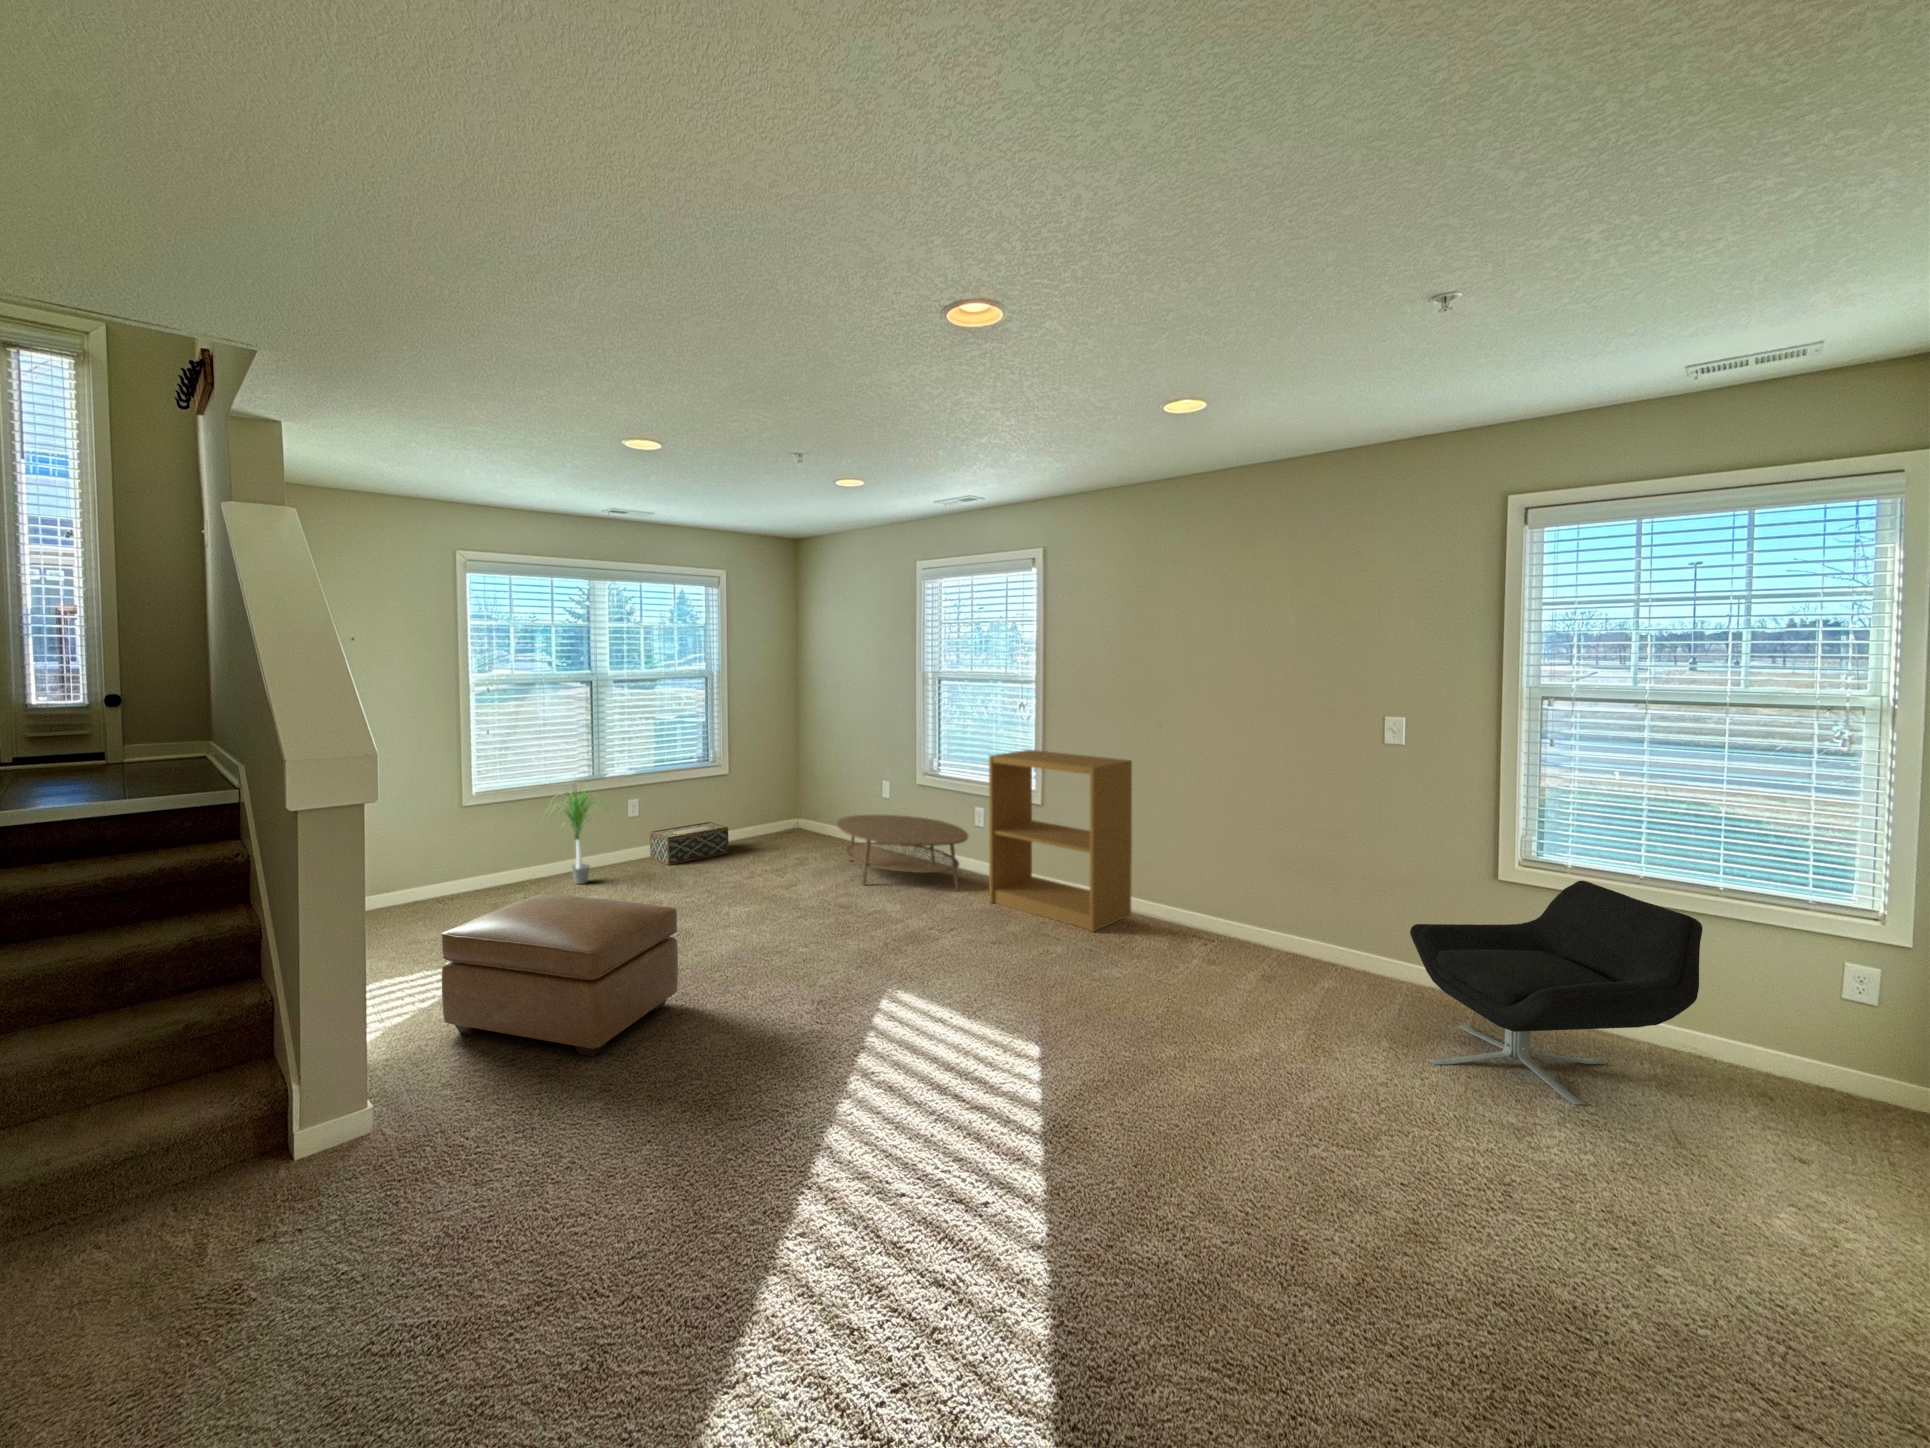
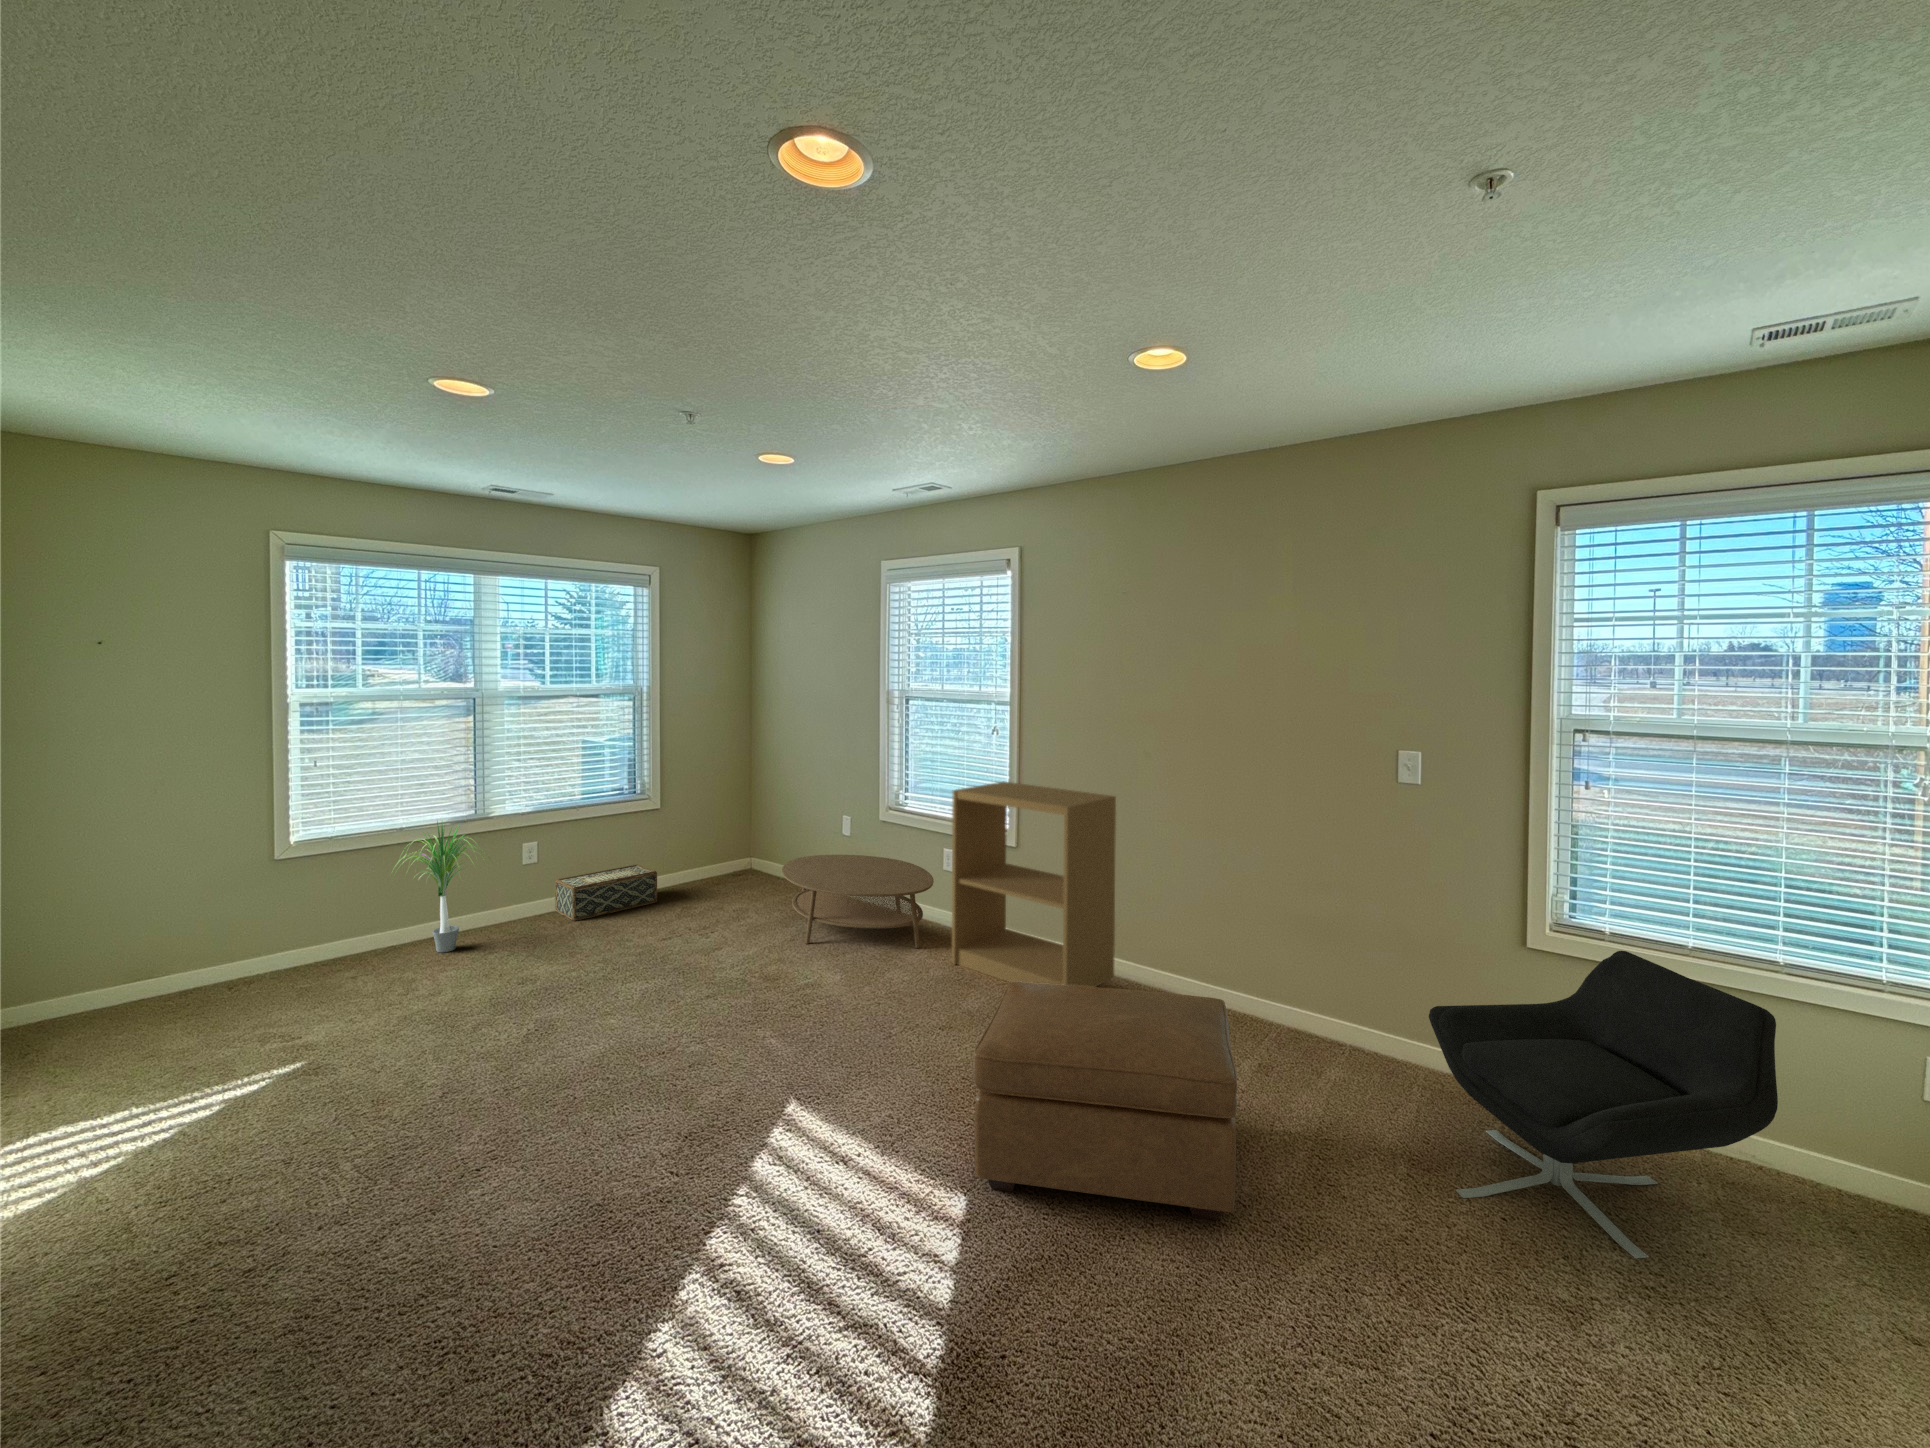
ottoman: present [441,894,678,1056] -> present [973,981,1237,1220]

